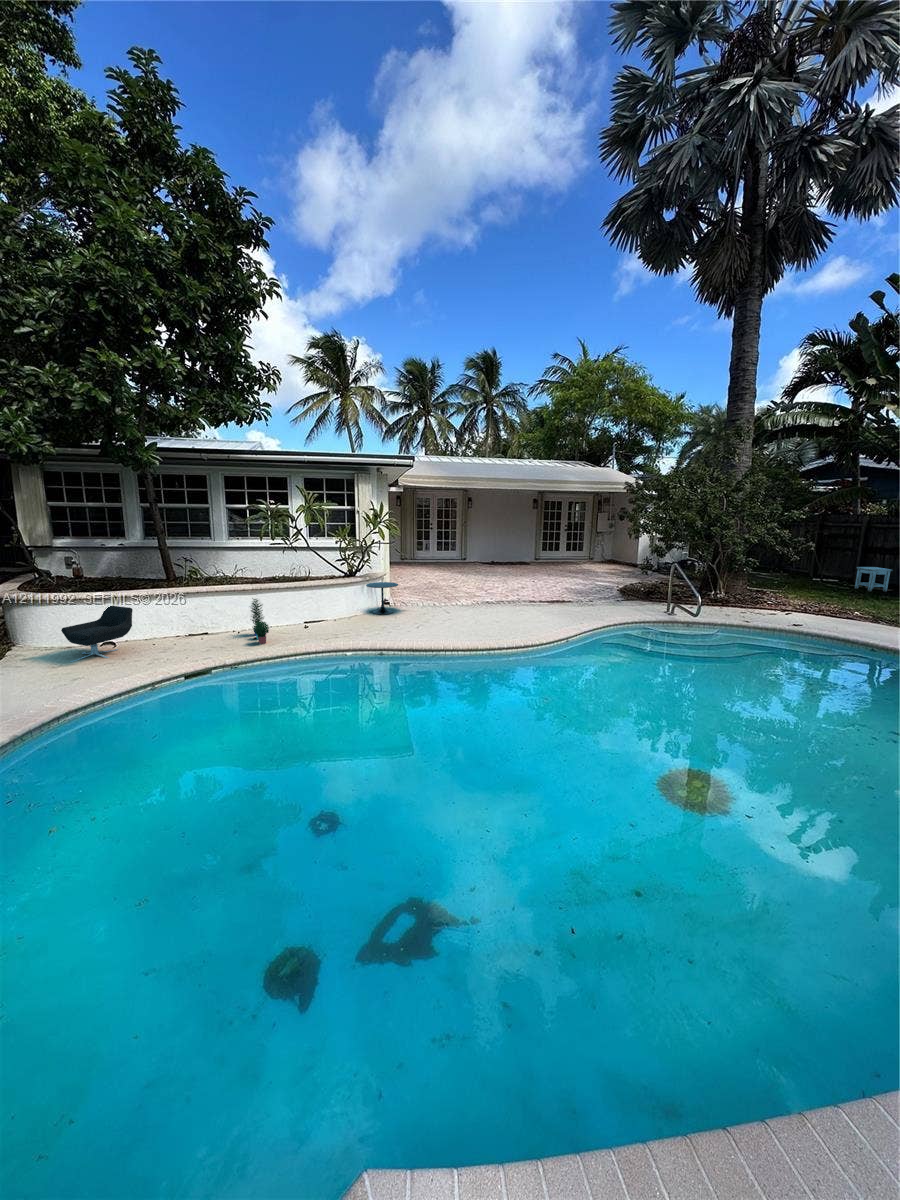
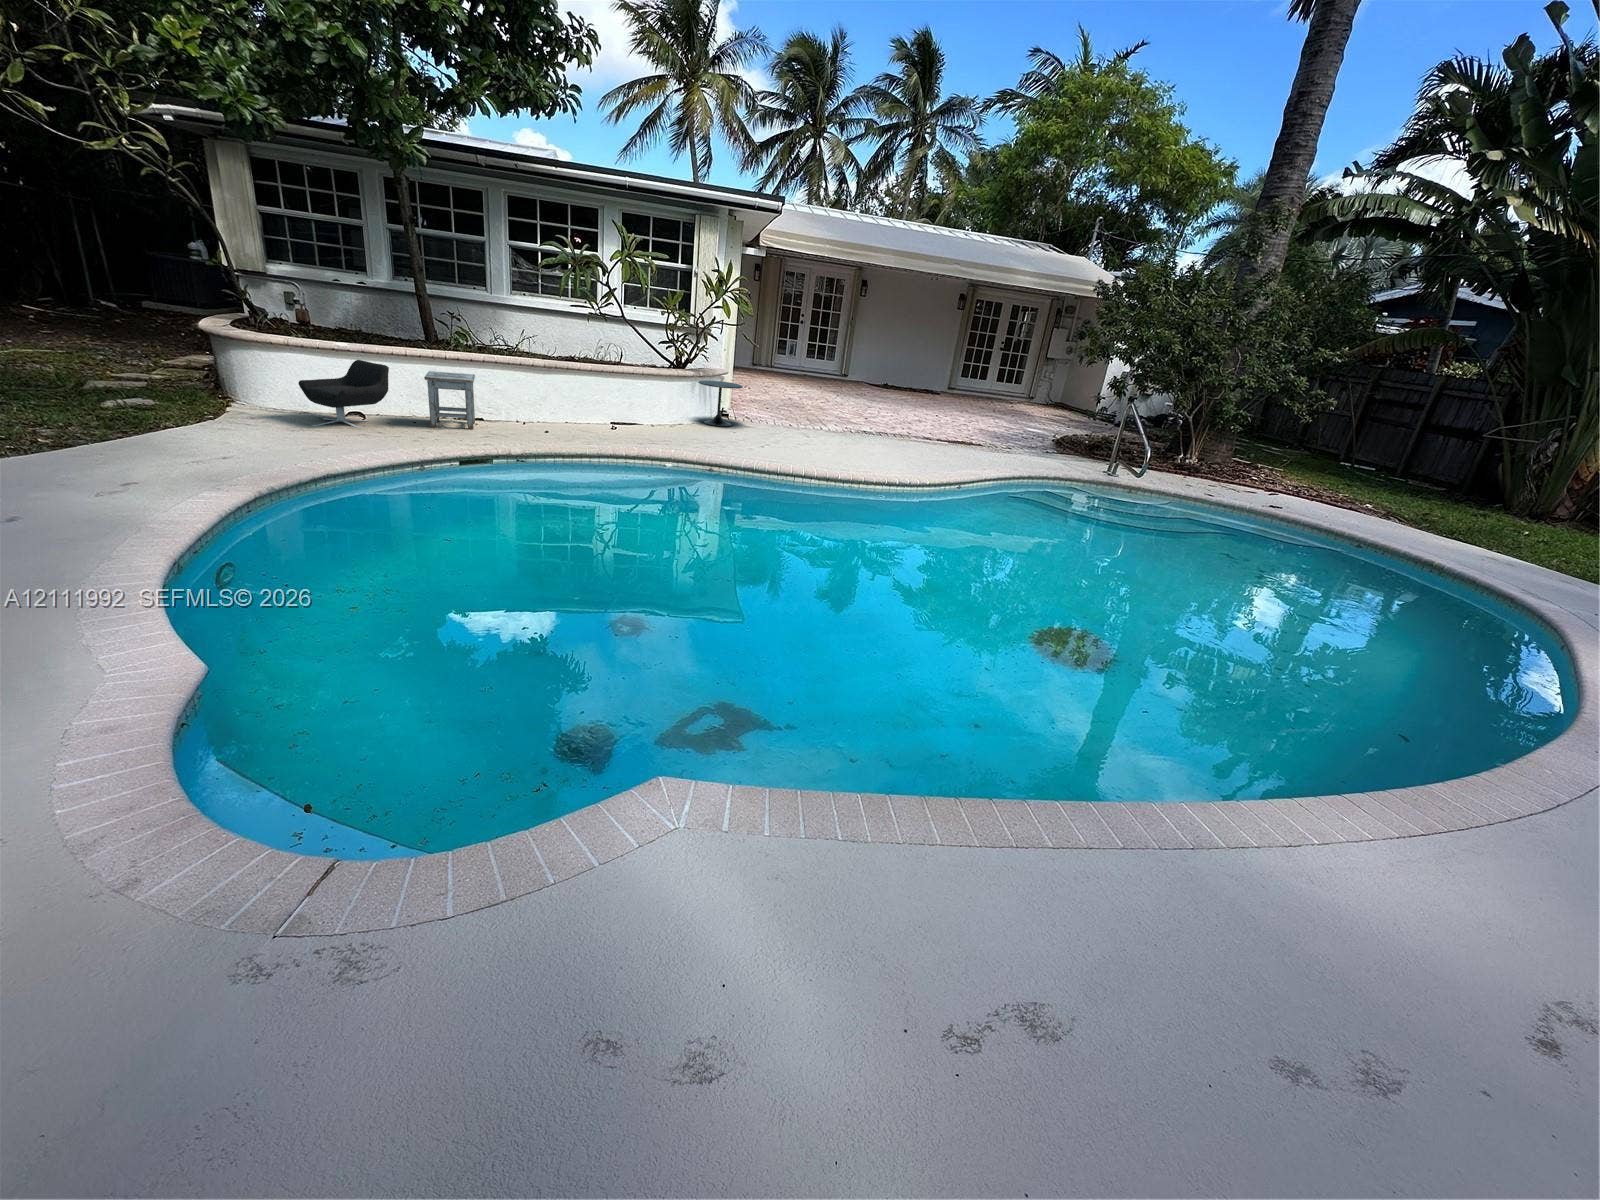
stool: present [855,567,892,592] -> present [424,371,475,430]
potted plant: present [251,599,269,644] -> none [539,376,567,438]

